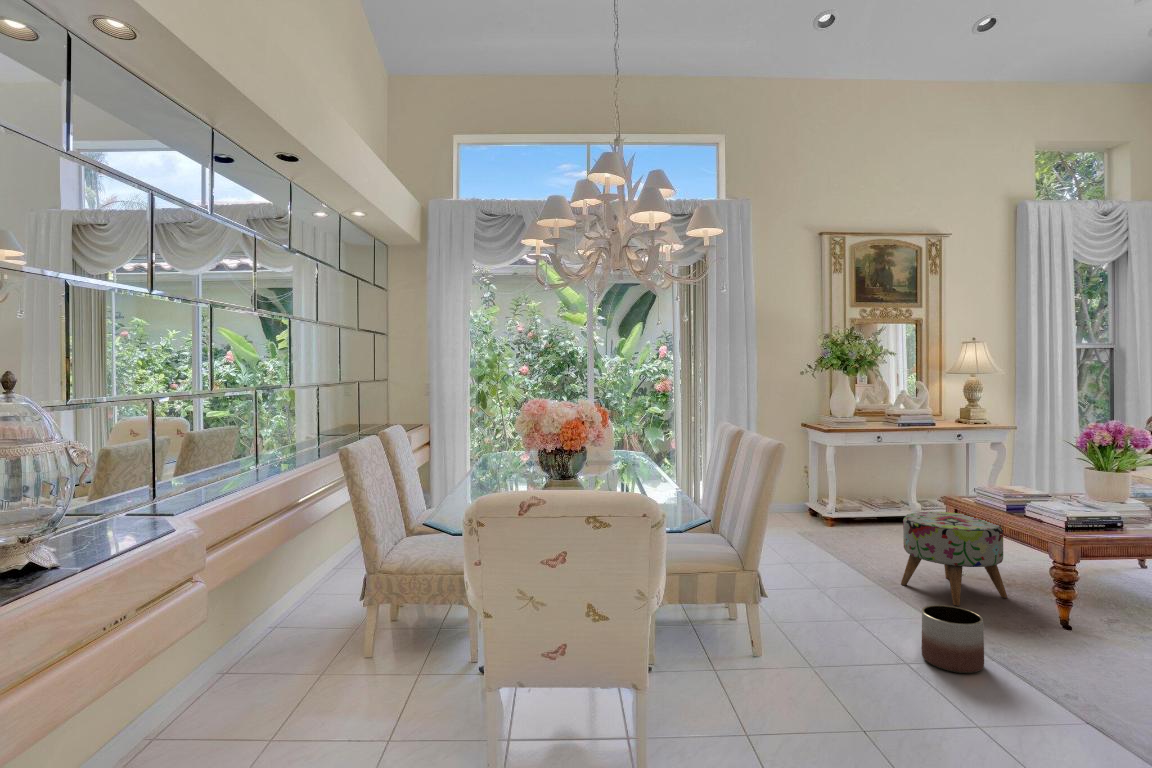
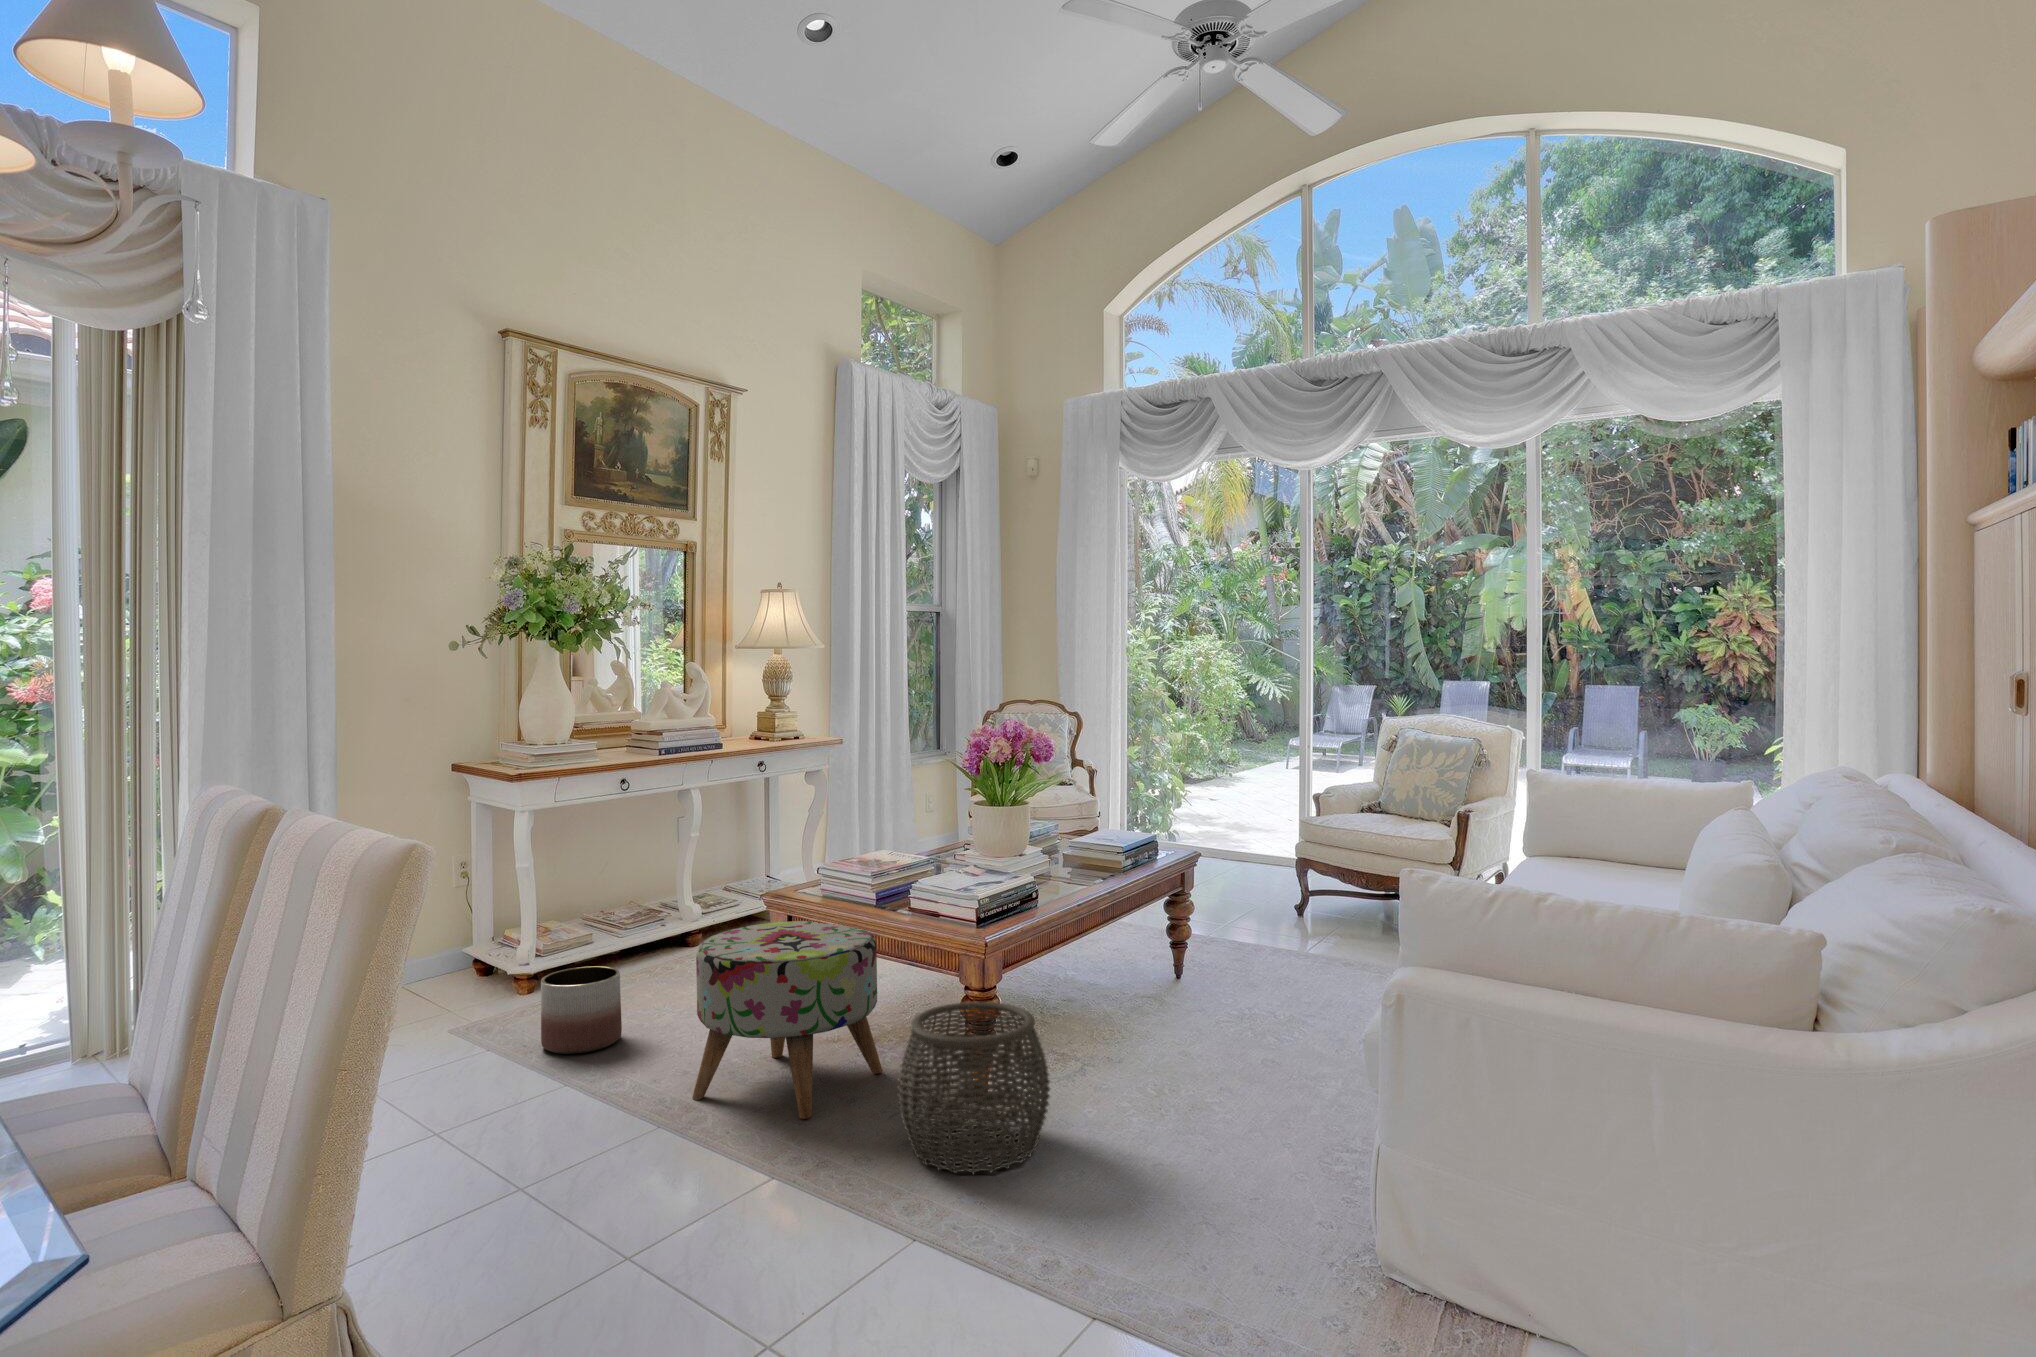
woven basket: none [1003,565,1103,654] -> present [897,1002,1050,1174]
planter: present [922,605,984,673] -> present [541,966,622,1054]

